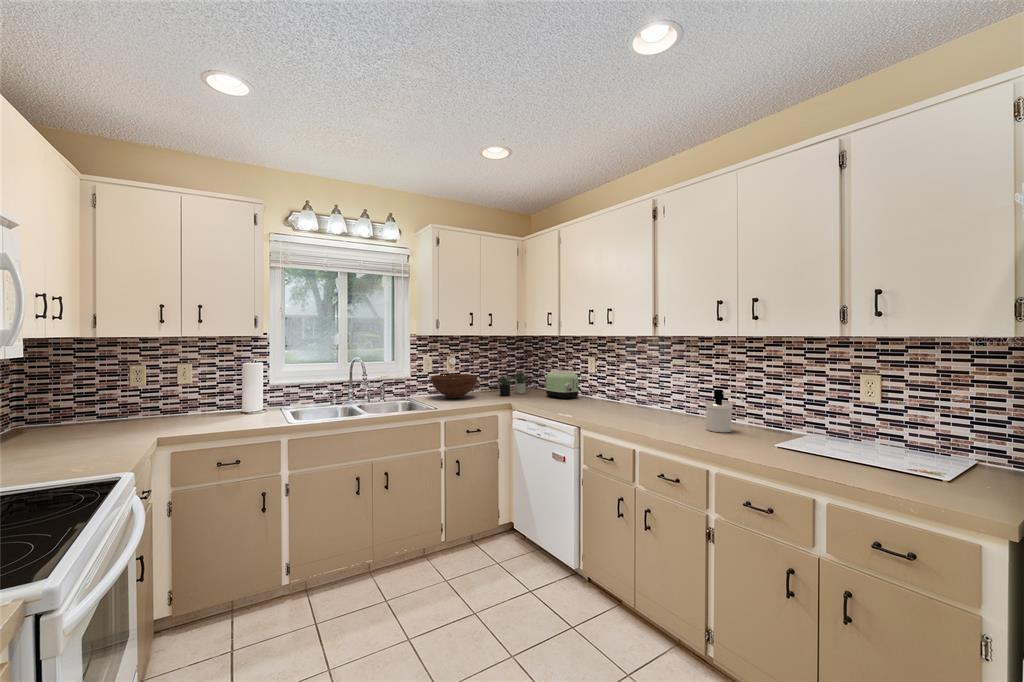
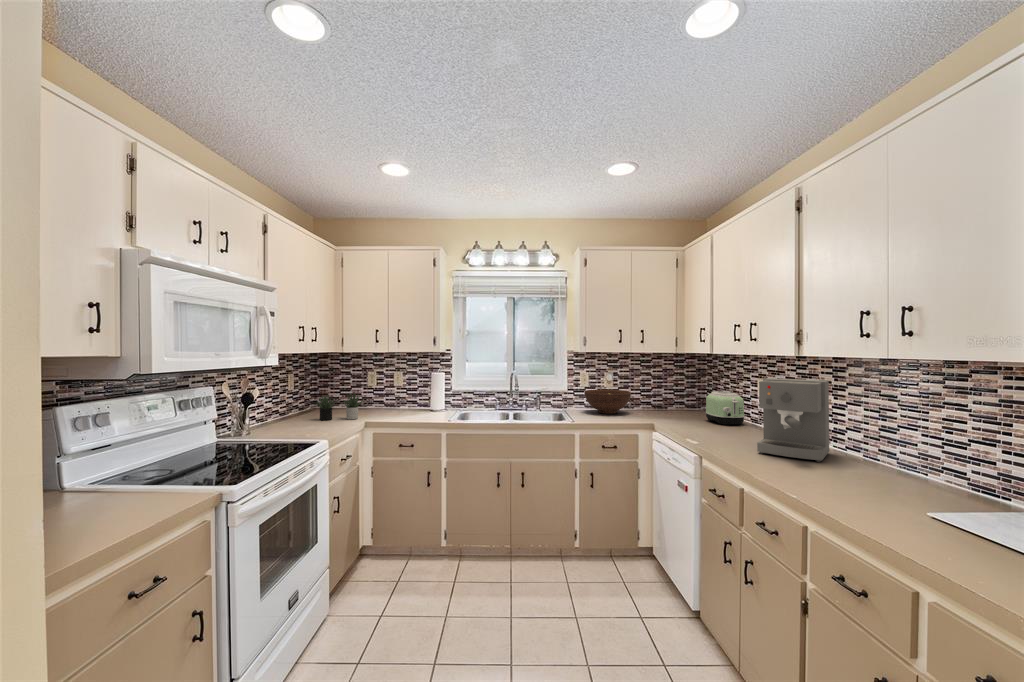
coffee maker: none [620,356,671,420] -> present [757,378,829,462]
succulent plant: present [497,372,528,396] -> present [317,394,363,420]
soap dispenser: present [705,389,744,432] -> none [851,428,902,488]

